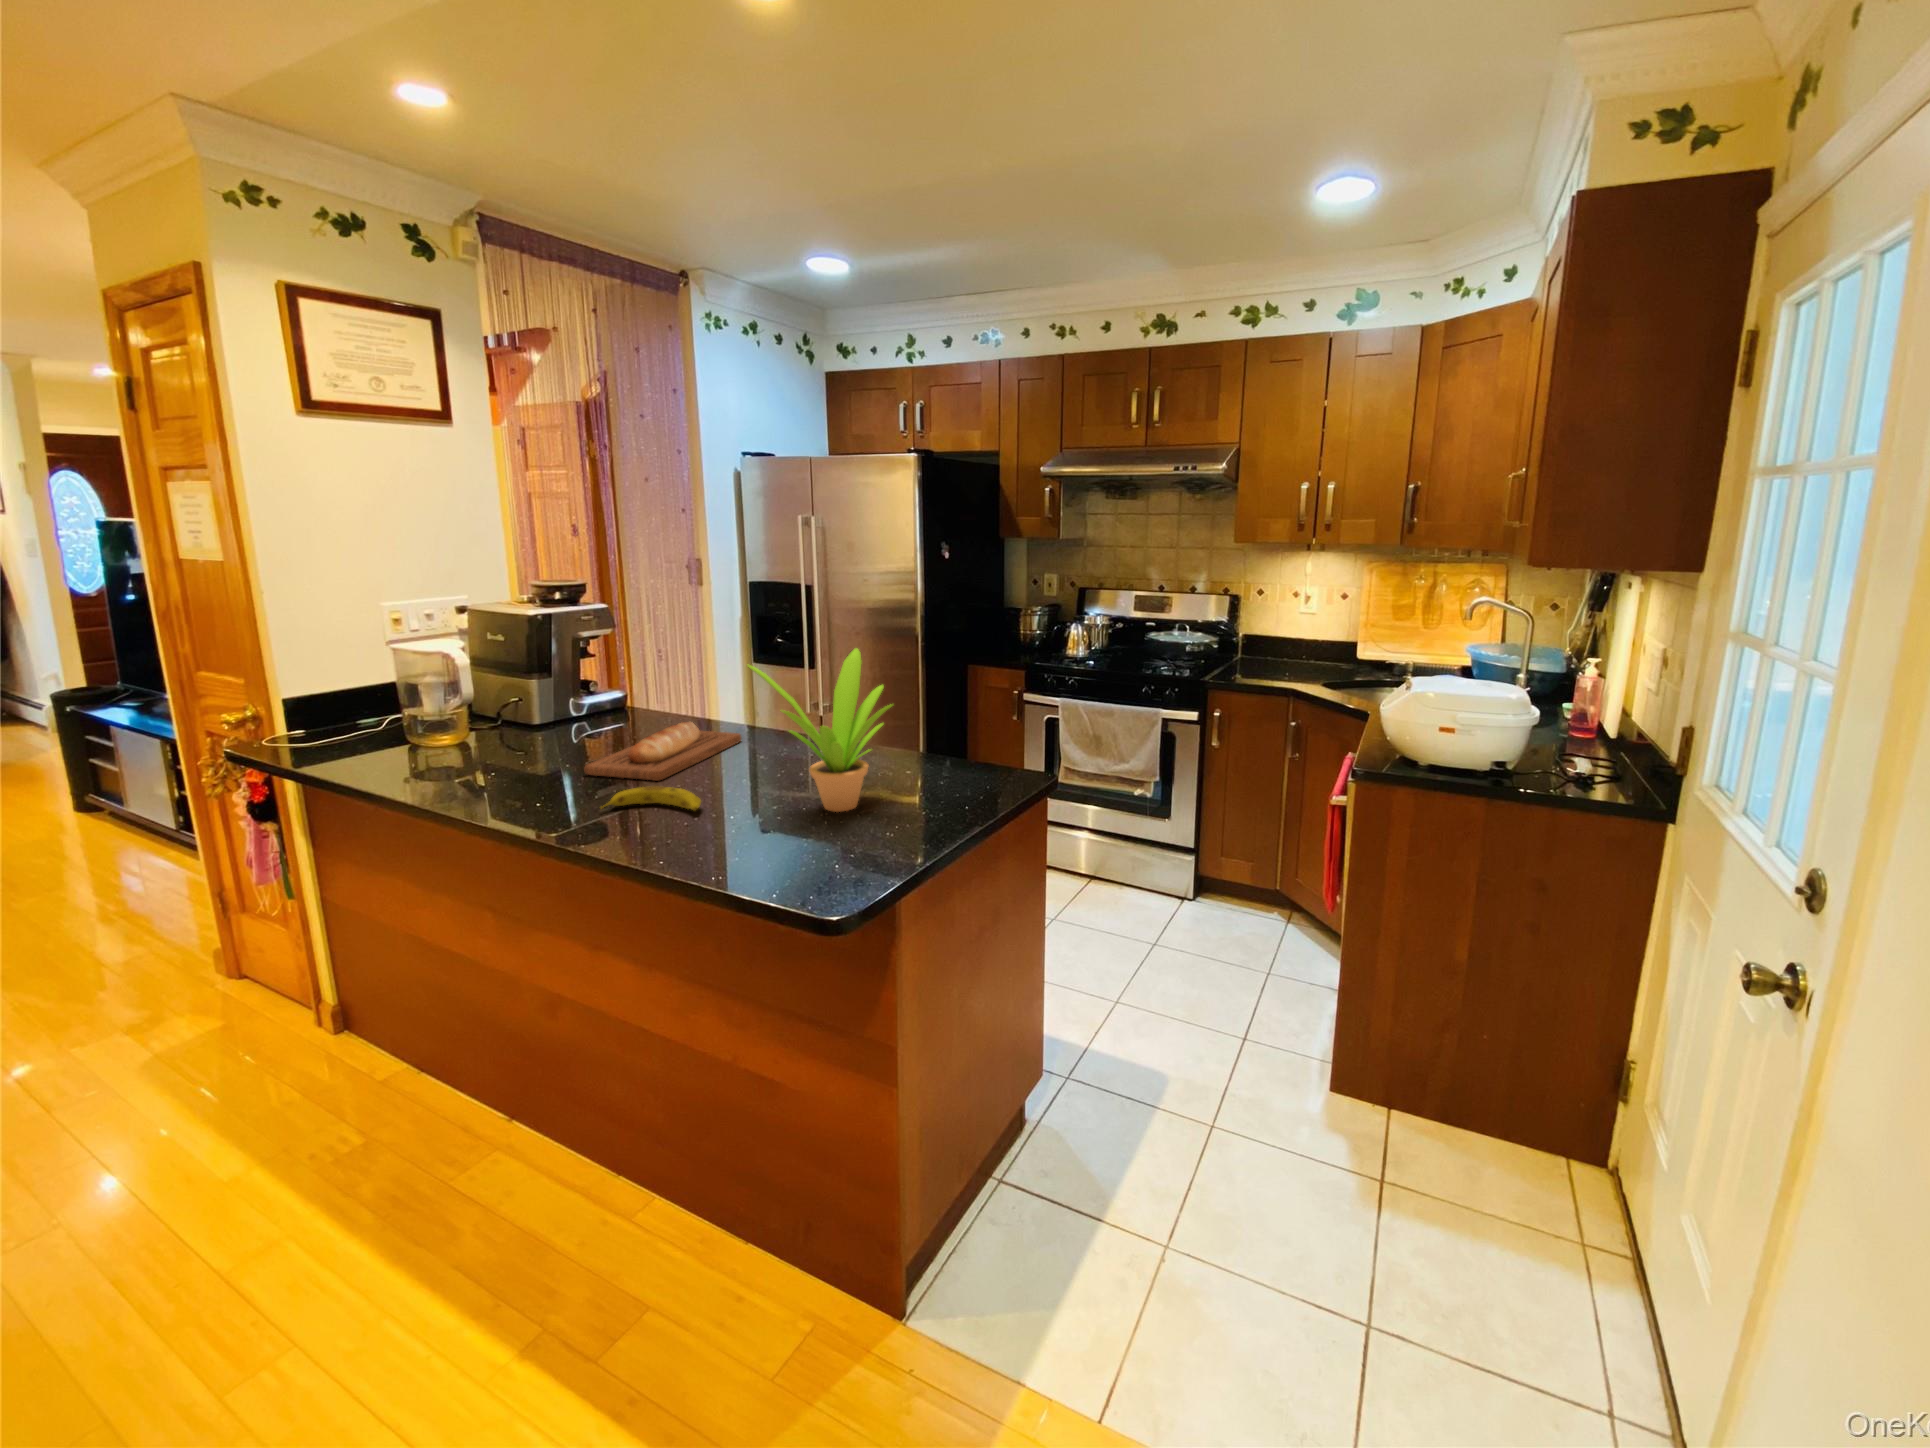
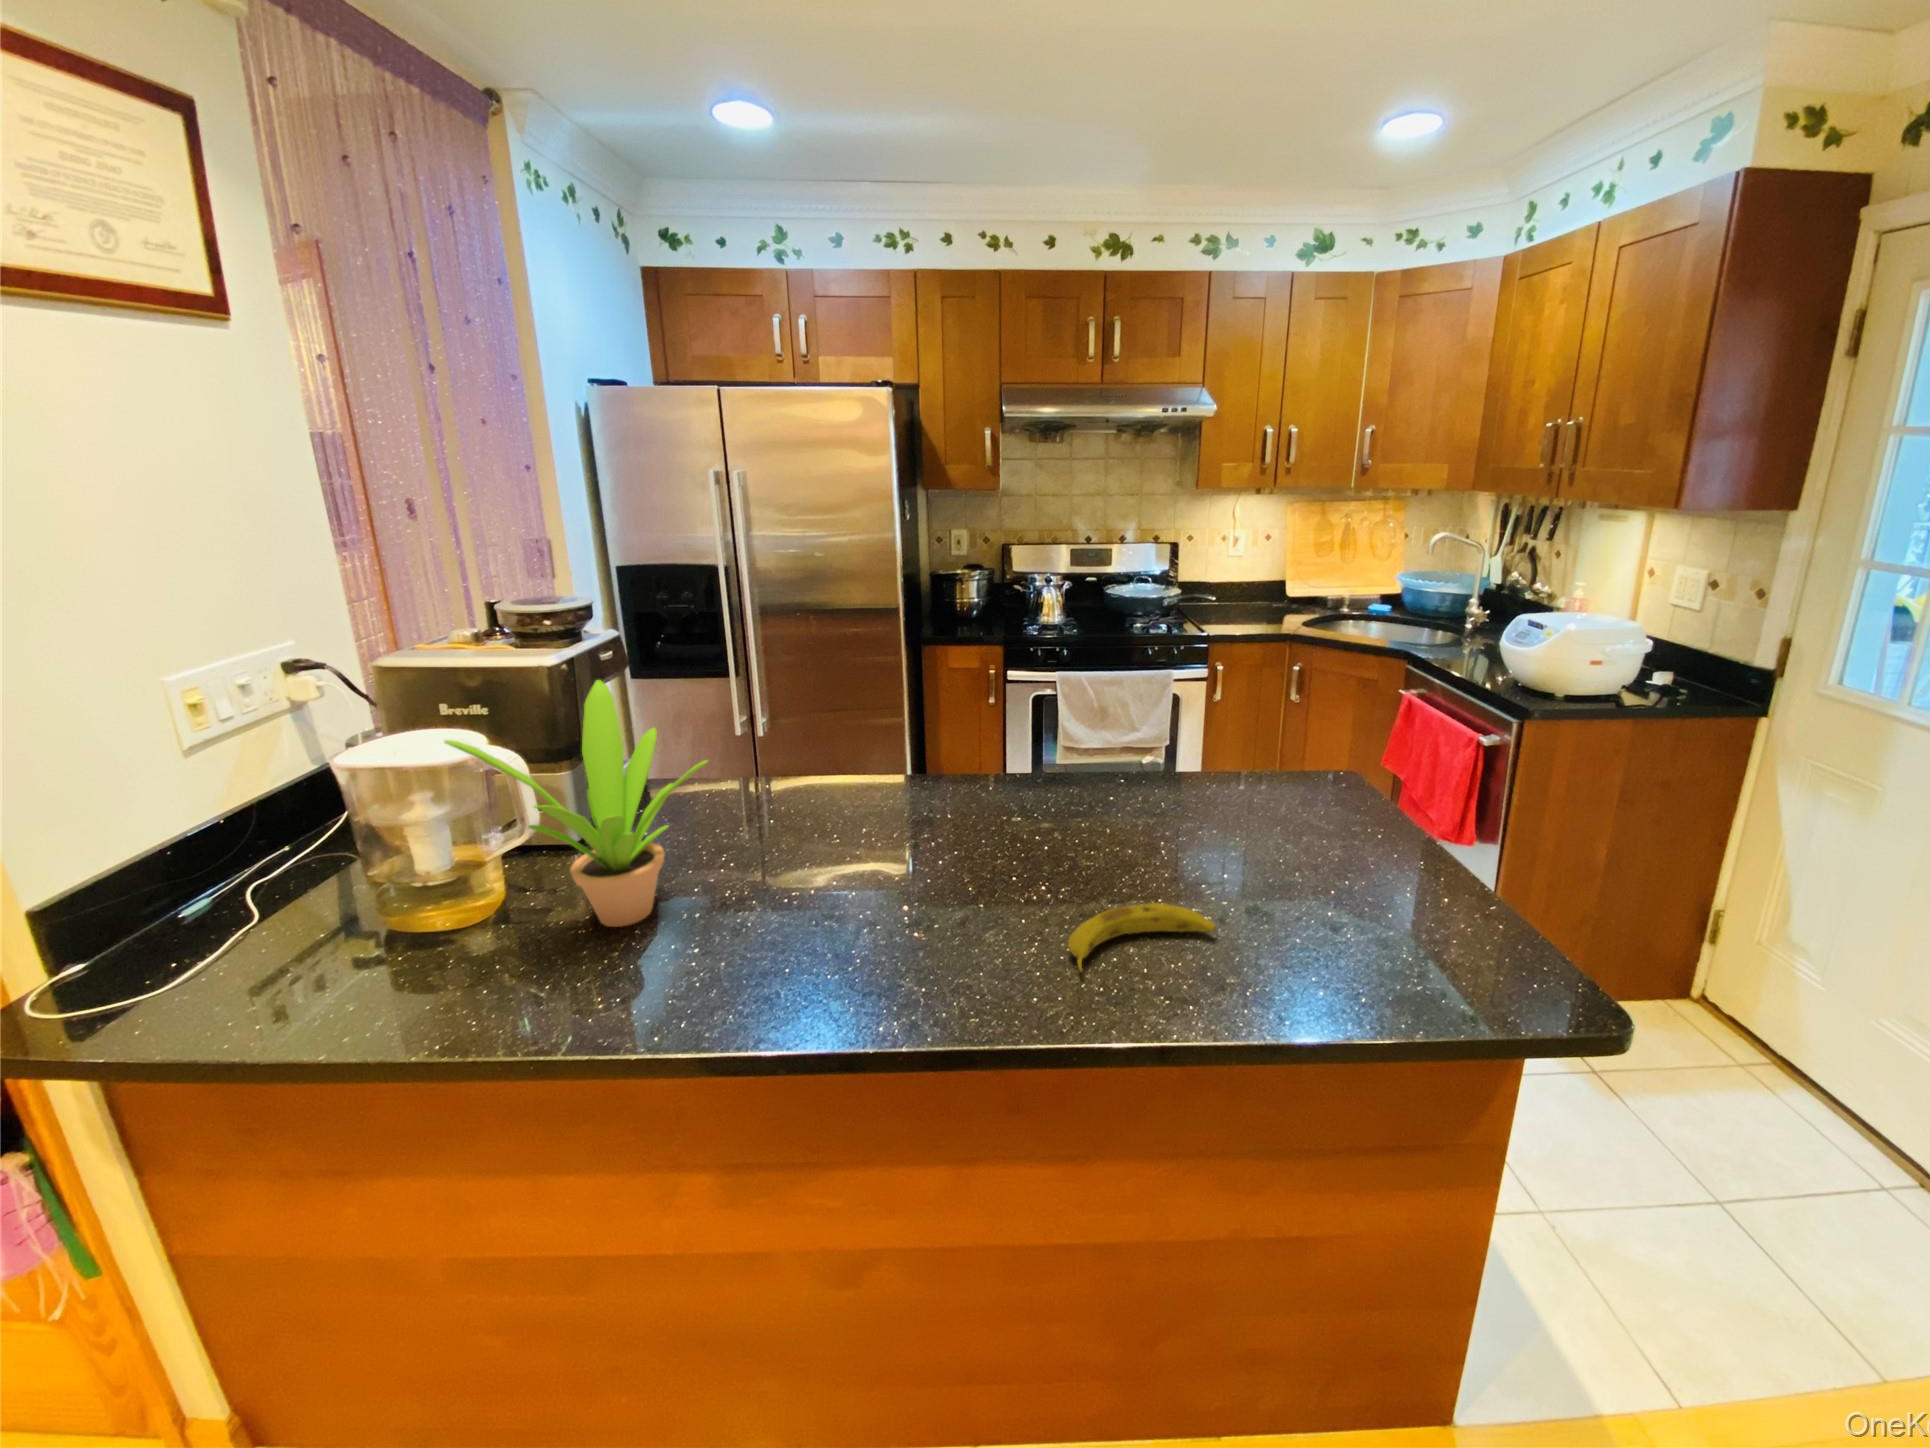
potted plant: present [748,648,893,812] -> present [445,680,708,927]
bread loaf: present [584,722,741,781] -> none [862,790,1023,915]

